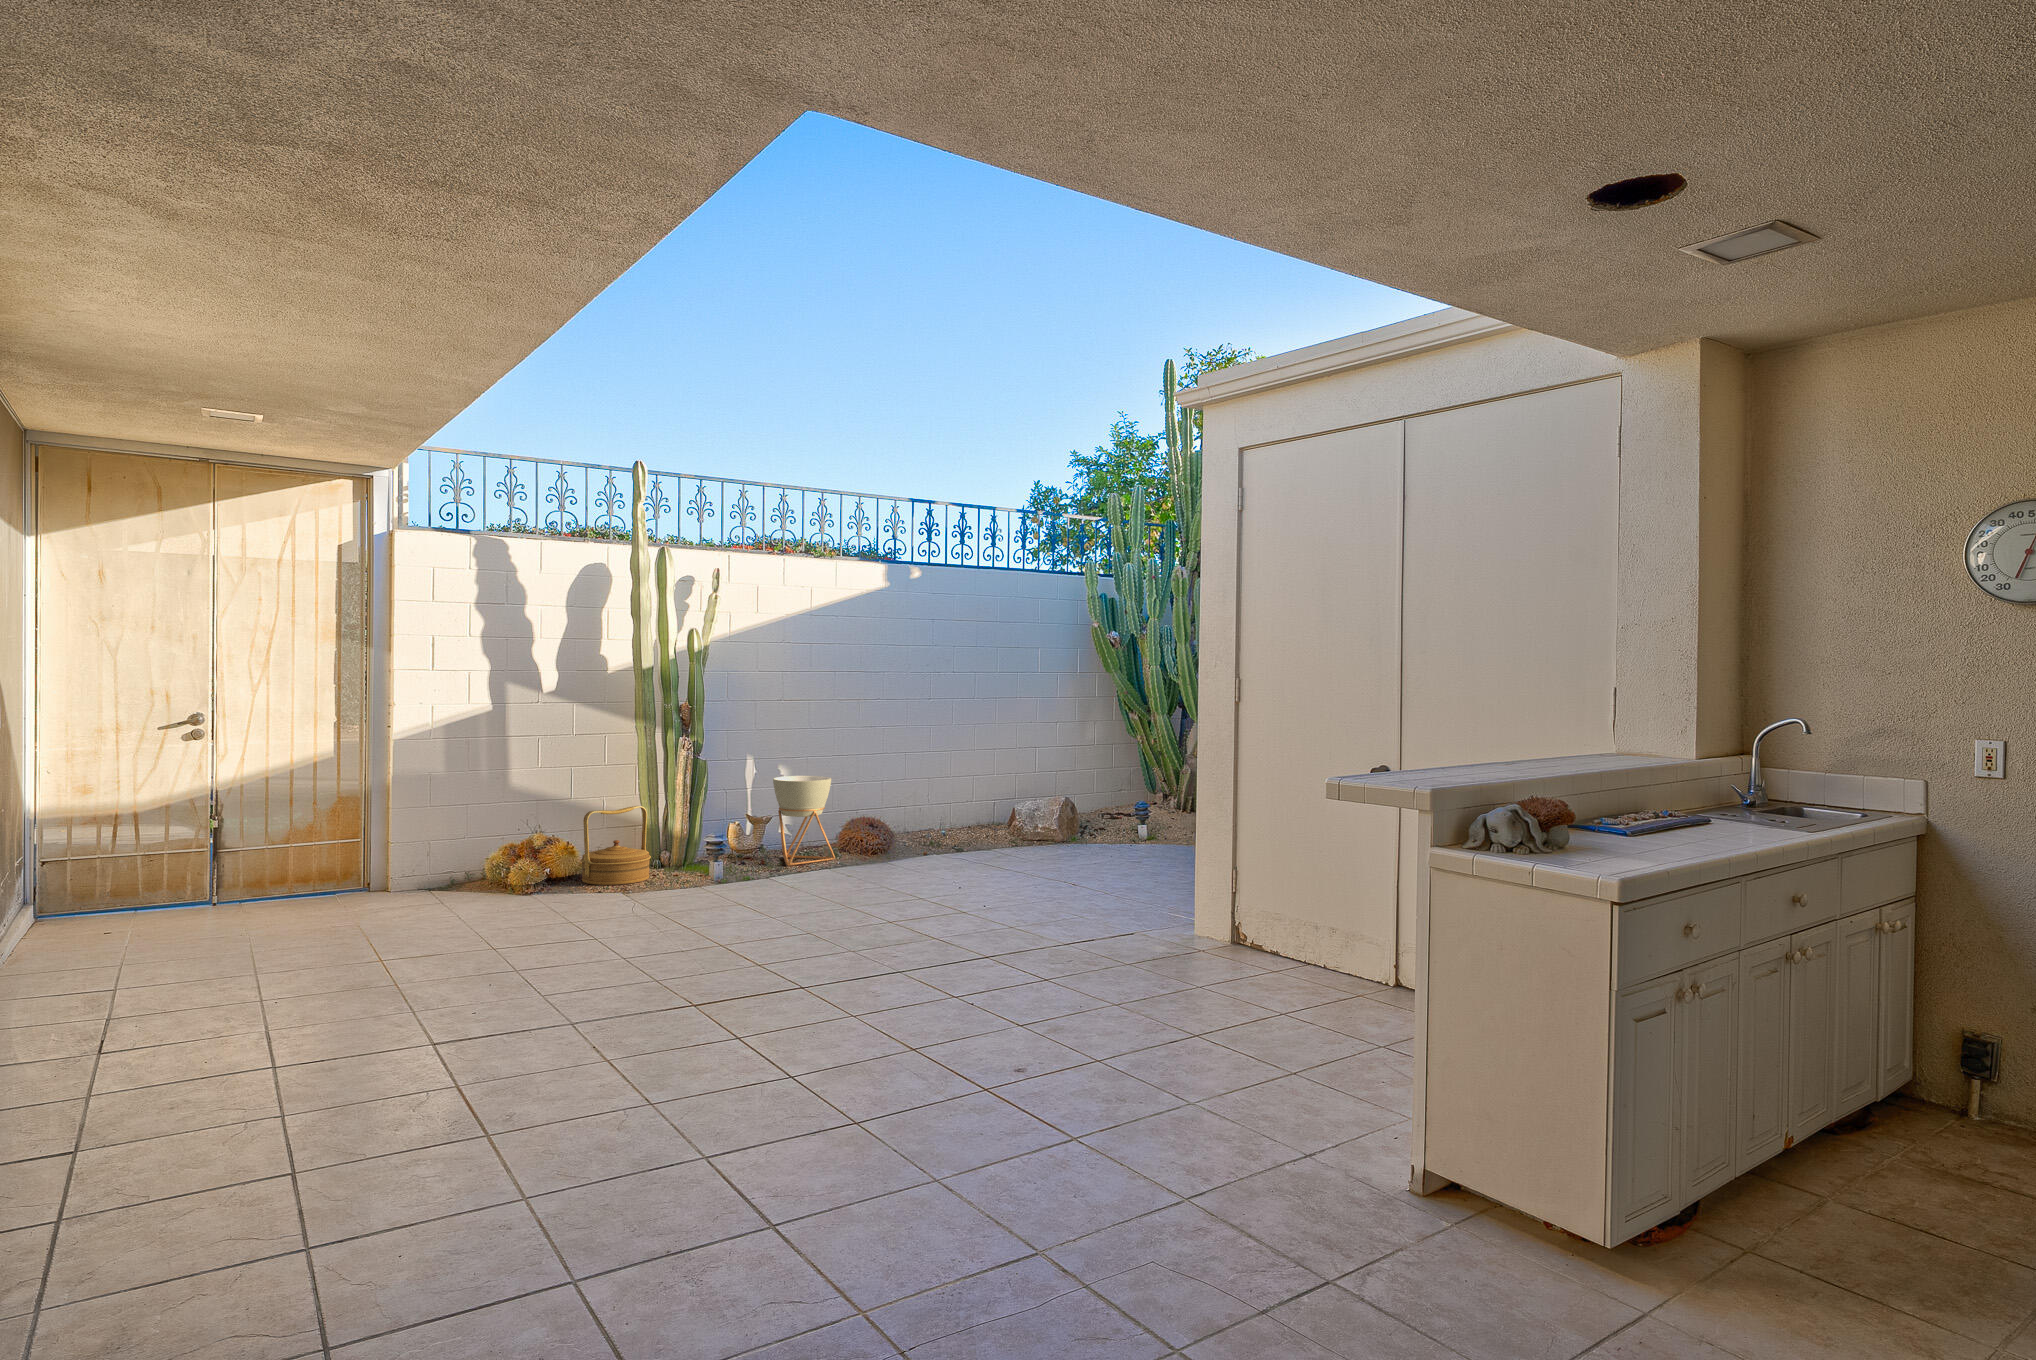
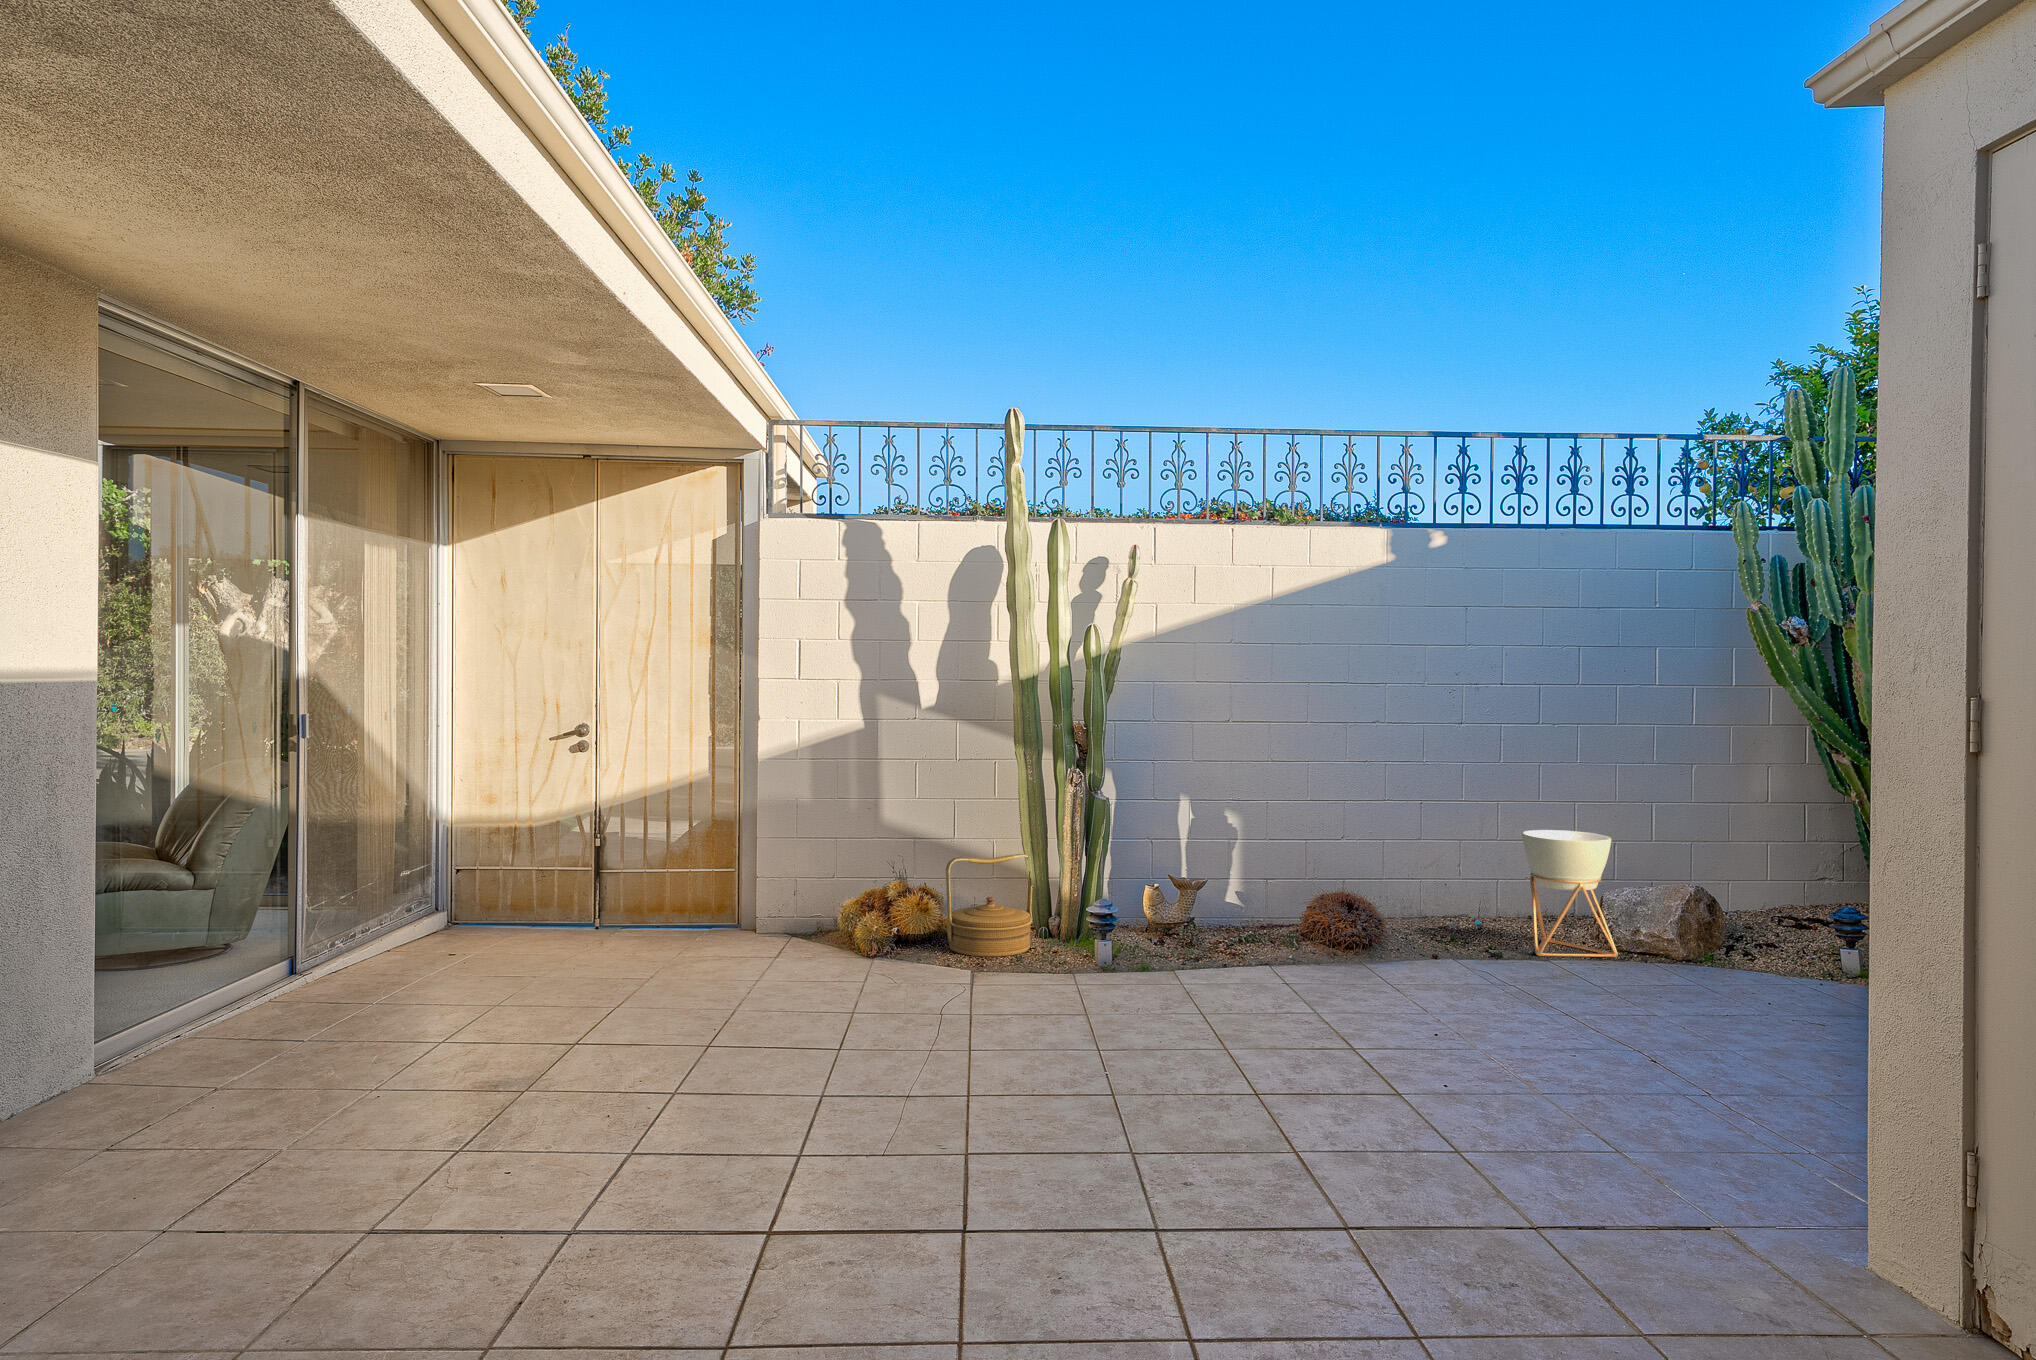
planter: present [773,776,835,866] -> present [1522,830,1618,957]

